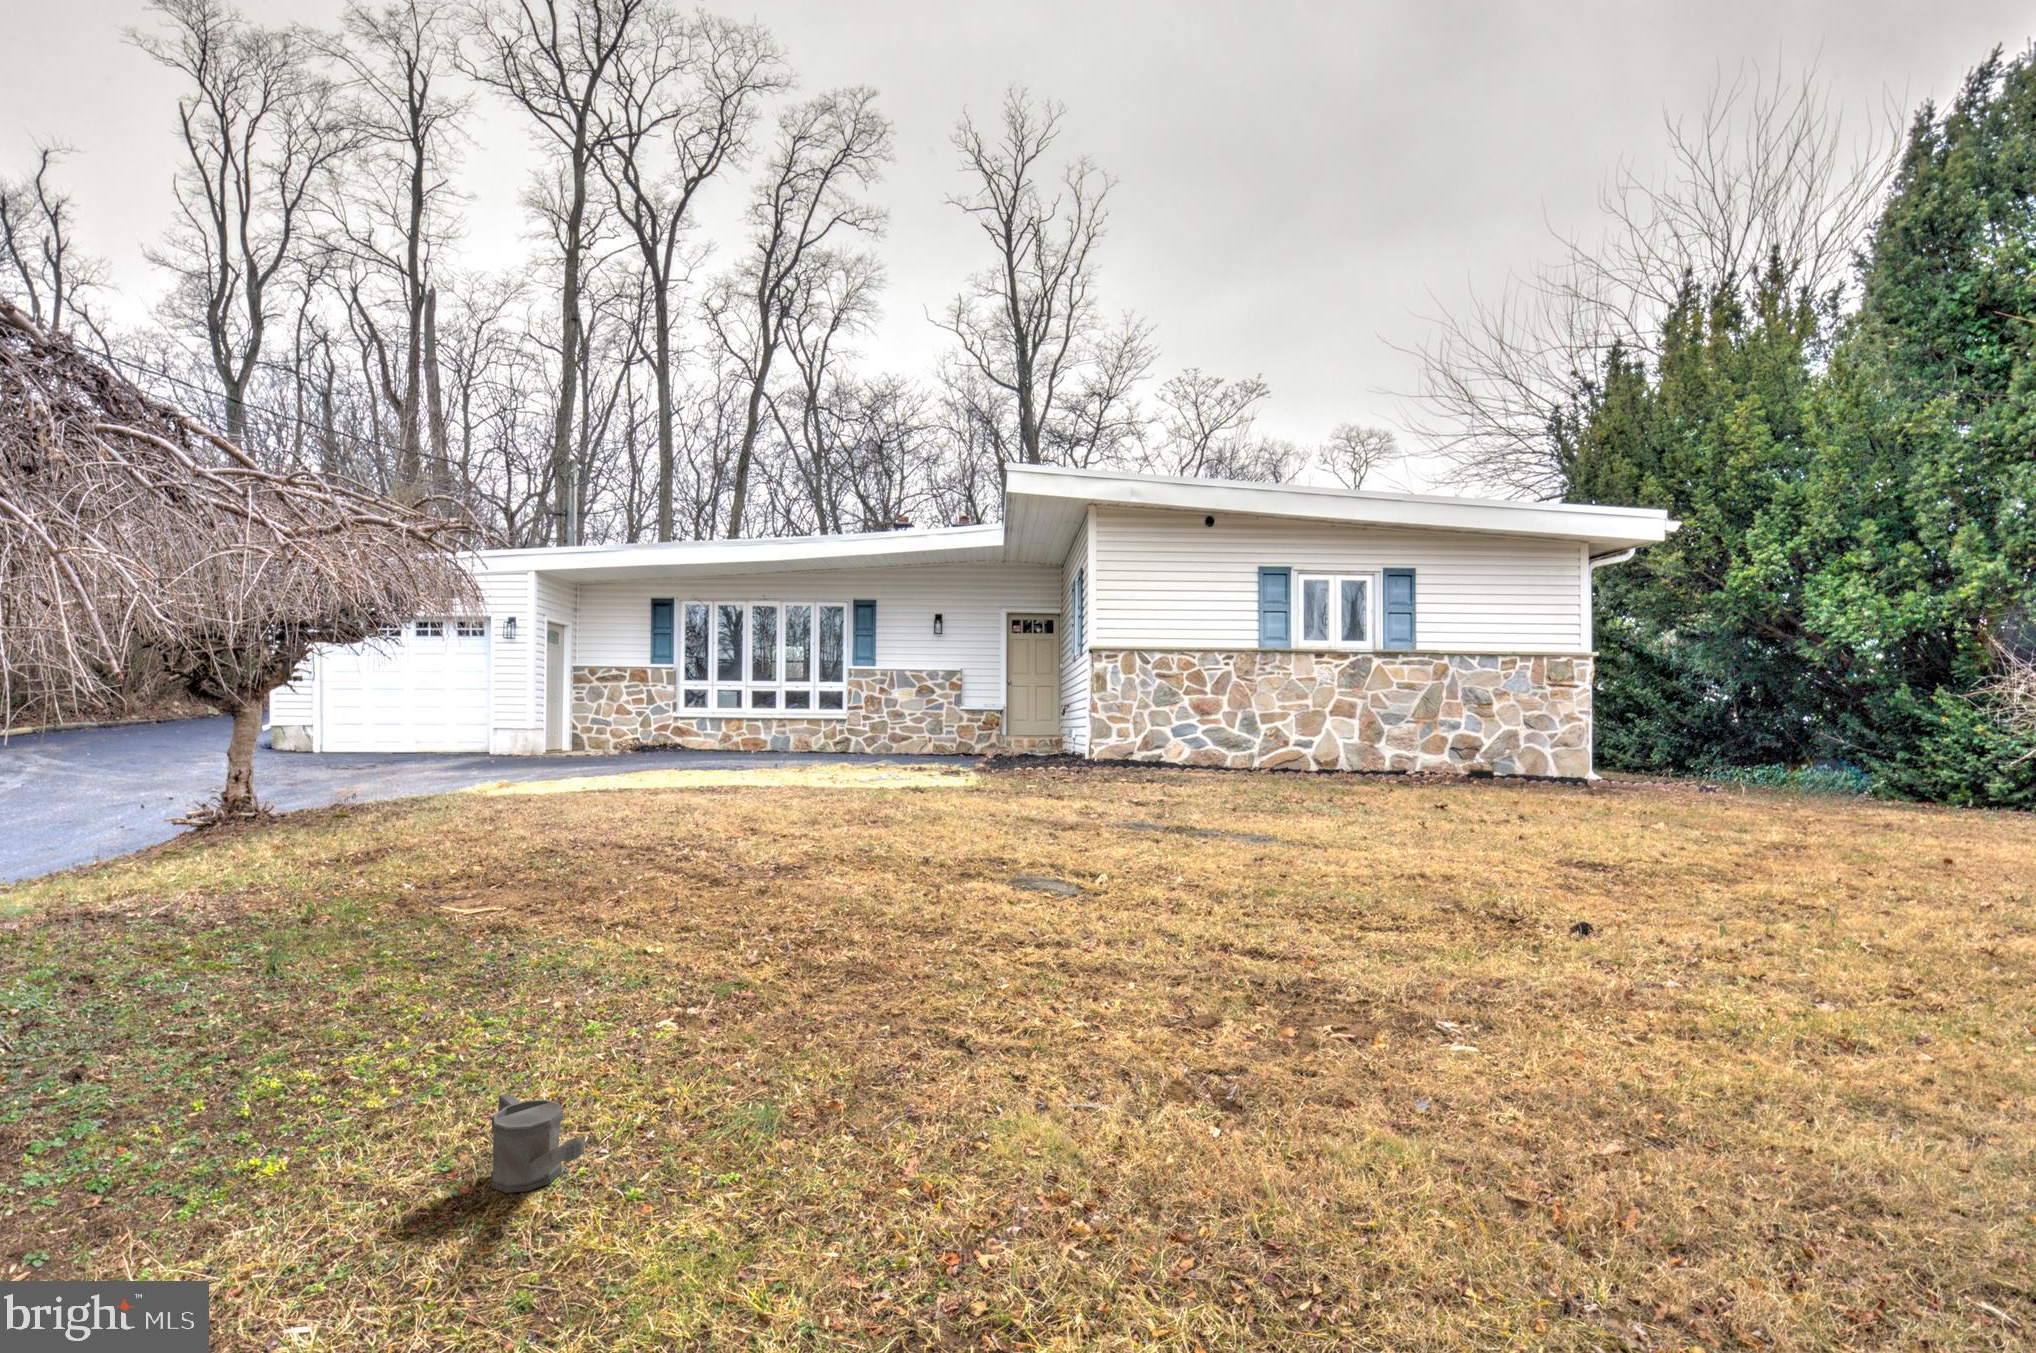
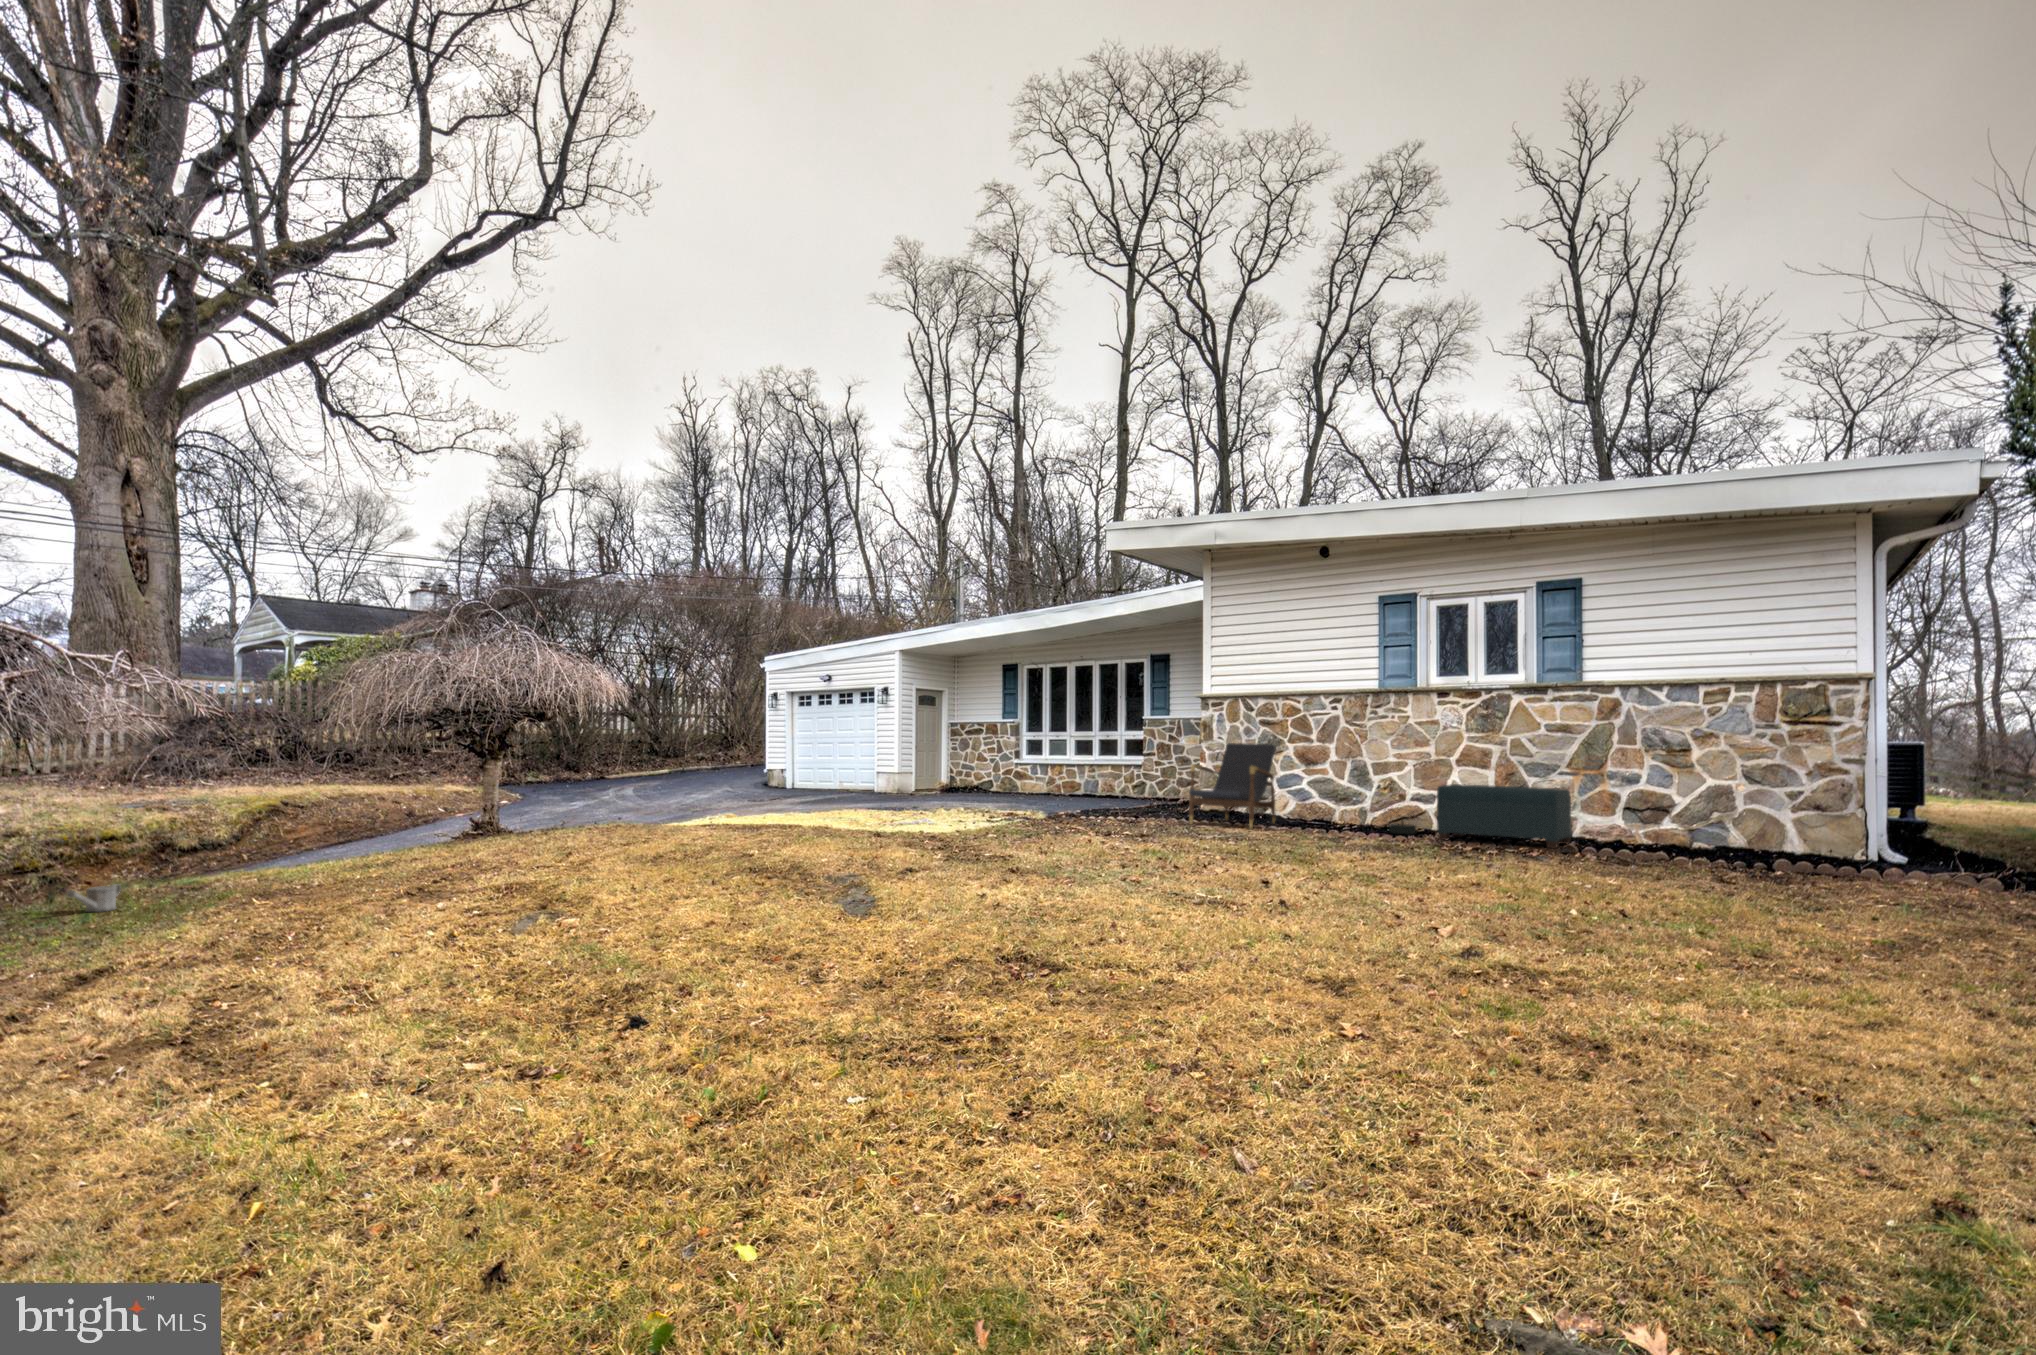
lounge chair: none [1120,697,1193,778] -> present [1189,743,1276,829]
bench: none [1329,731,1434,779] -> present [1436,784,1572,849]
decorative plant: present [1464,752,1494,778] -> present [1384,801,1419,834]

